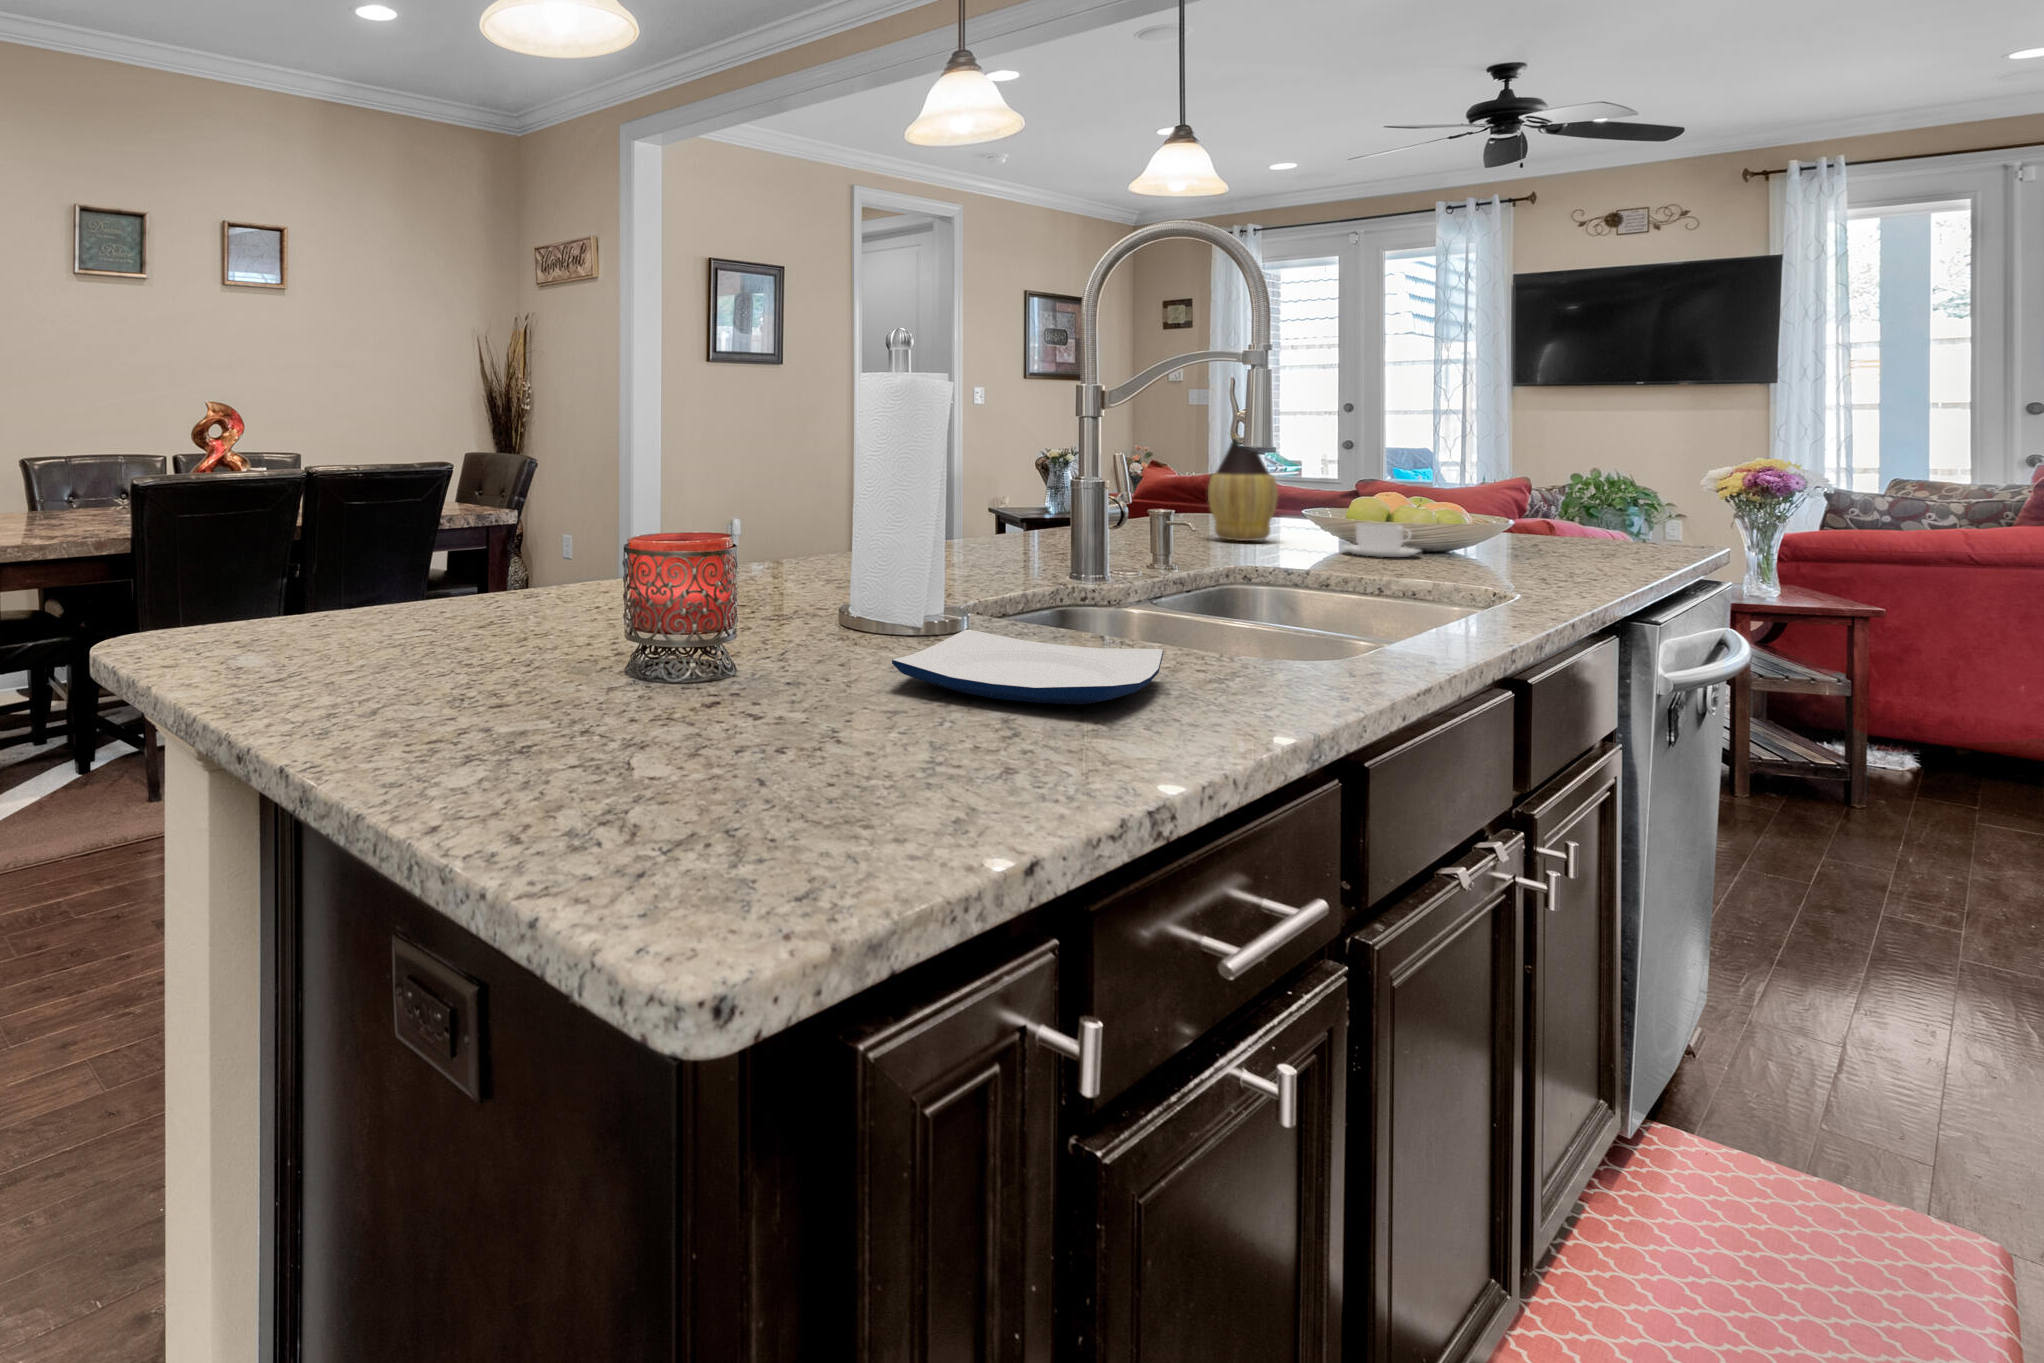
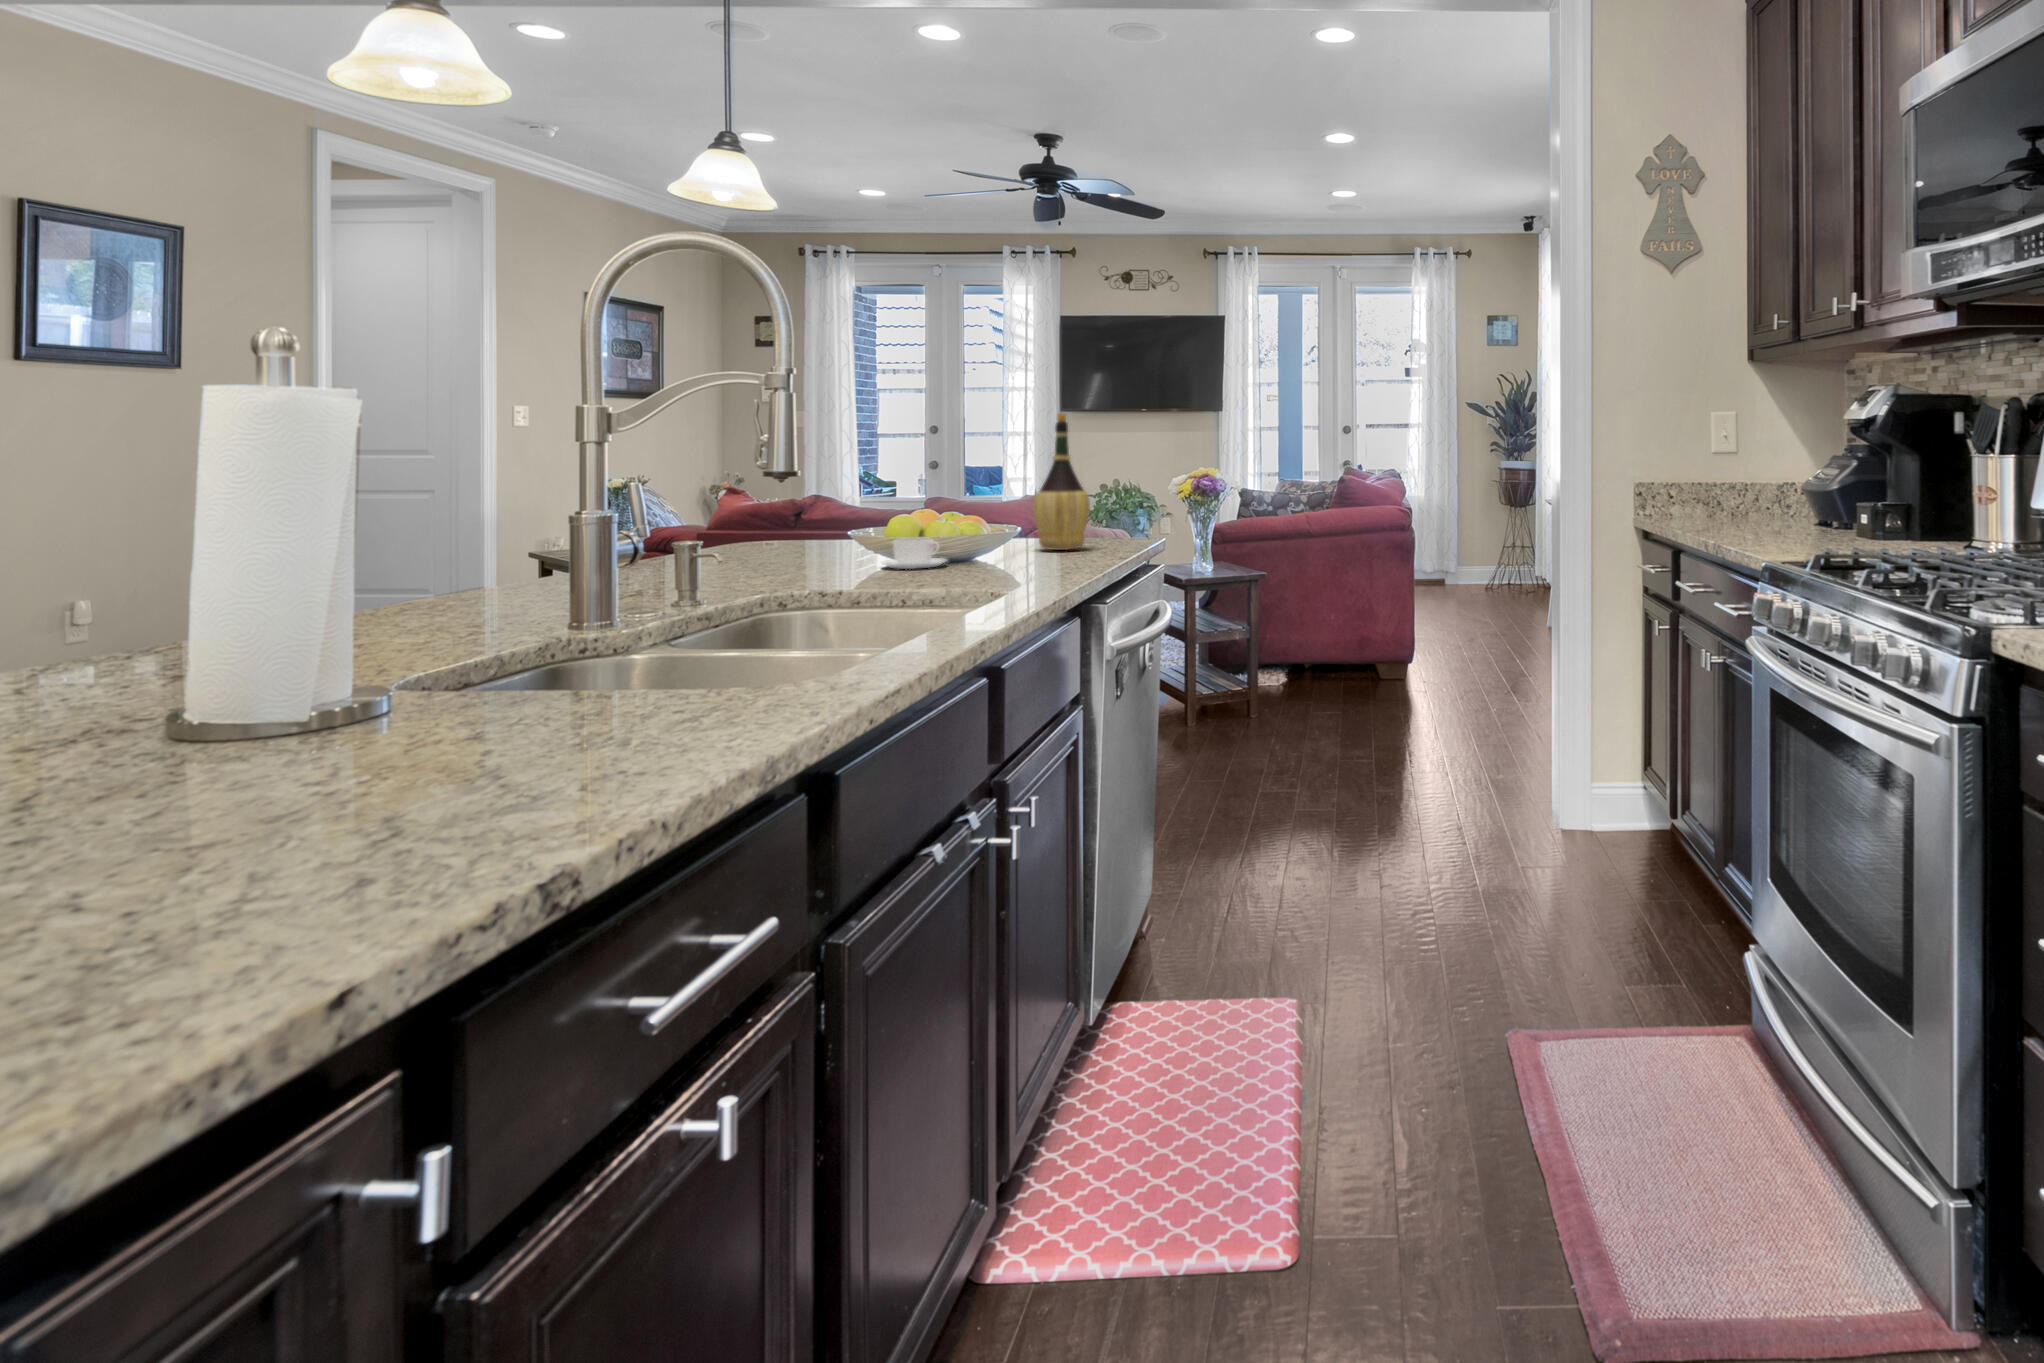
wine bottle: present [1208,433,1278,541] -> present [1033,413,1090,550]
plate: present [892,630,1163,704] -> none [215,696,628,793]

